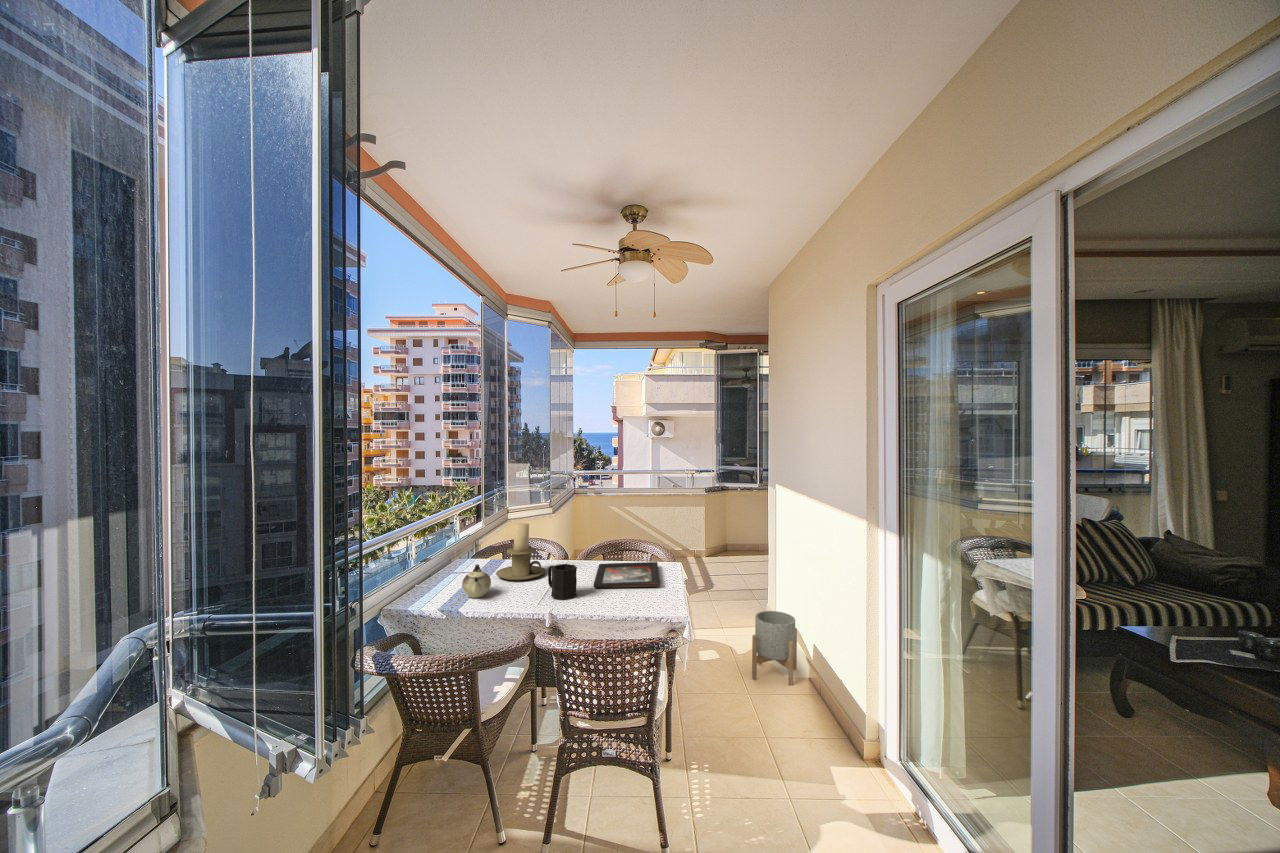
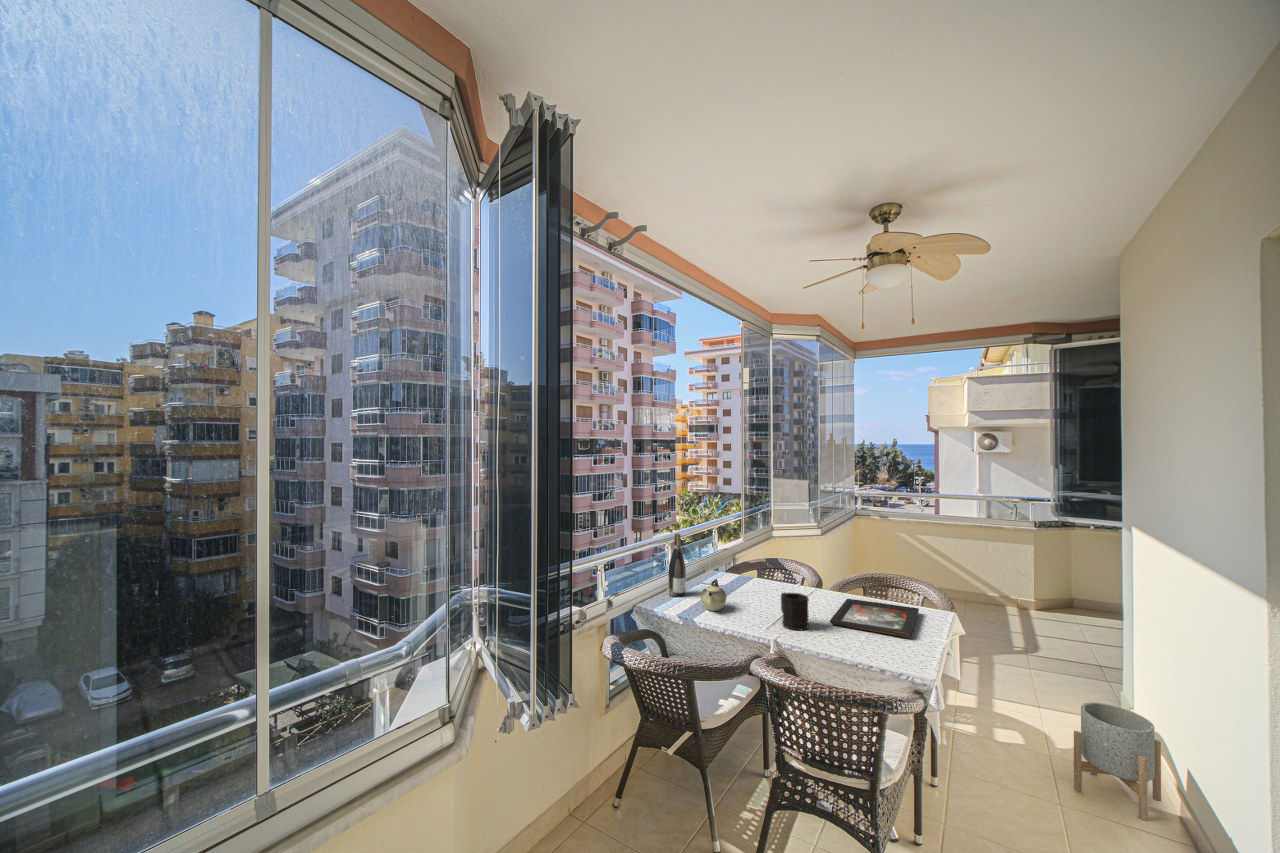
wine bottle: none [418,521,439,592] -> present [668,534,686,597]
candle holder: present [496,523,546,581] -> none [738,544,787,602]

